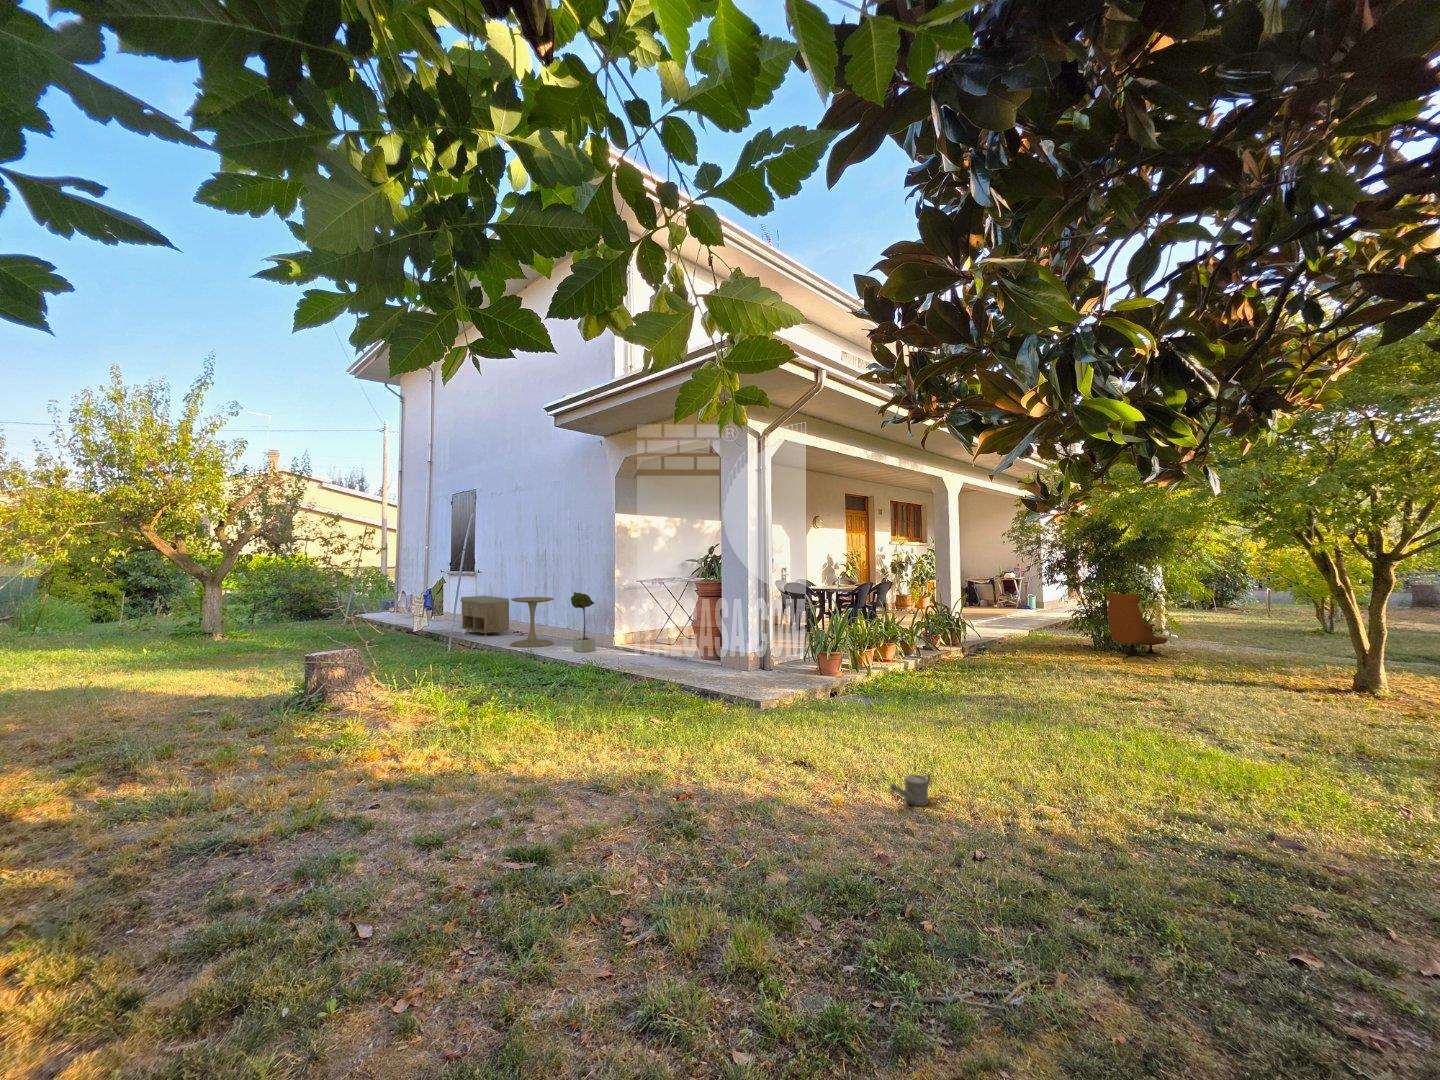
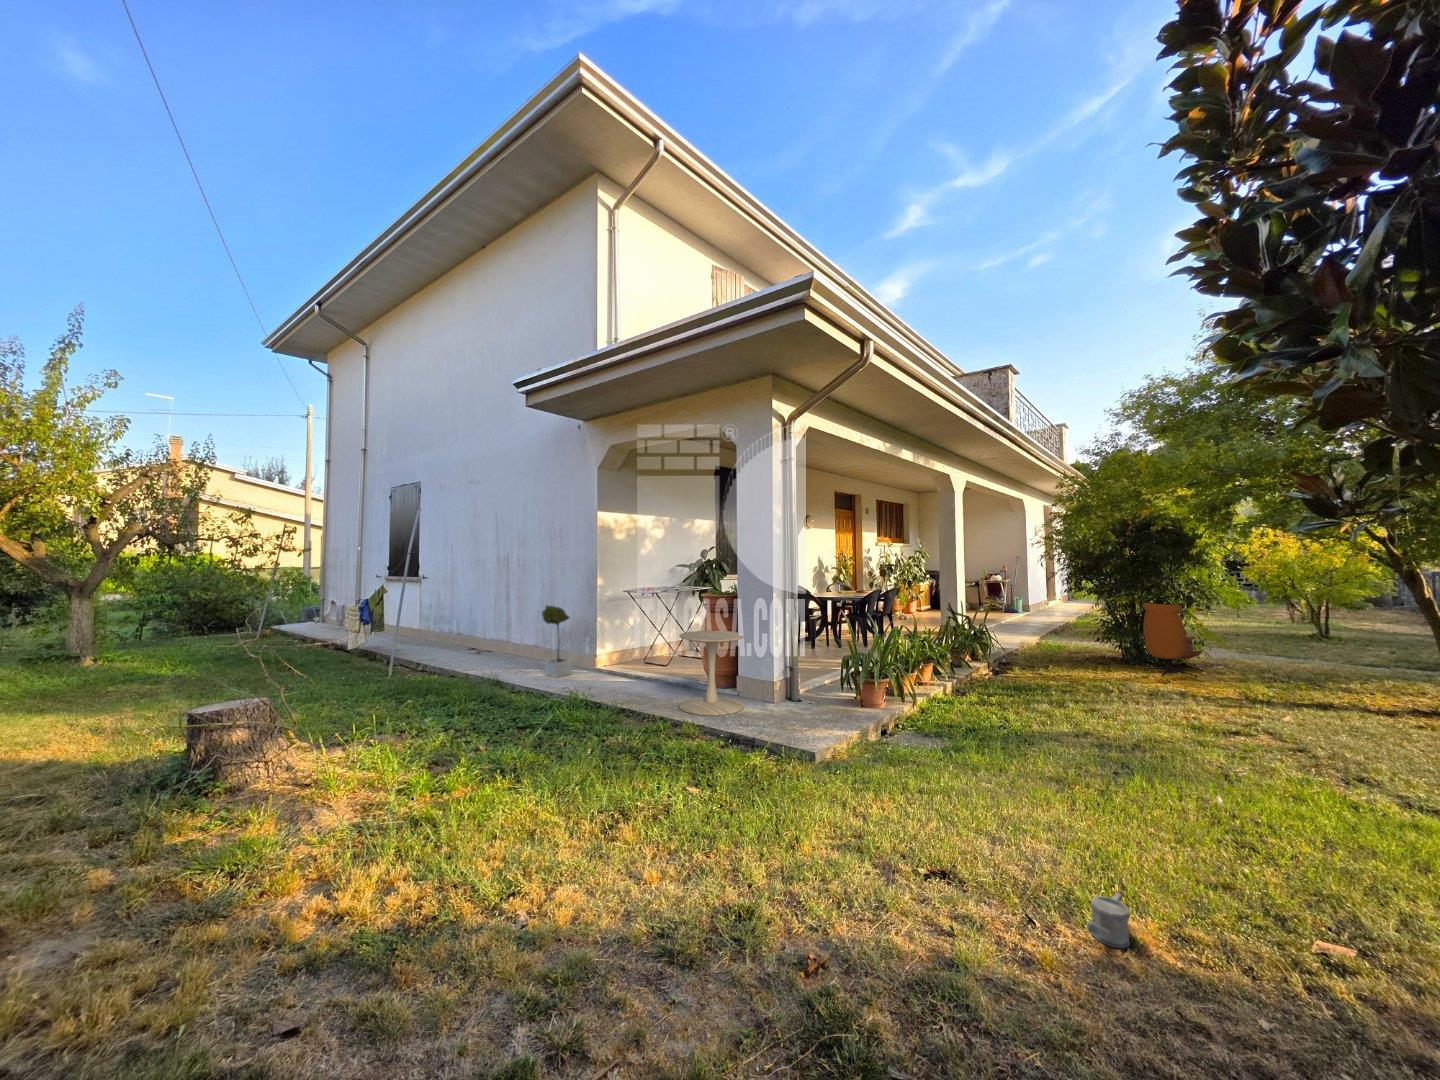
storage bench: present [461,596,509,636] -> none [403,606,463,655]
pedestal table: present [510,597,554,647] -> present [679,630,744,716]

